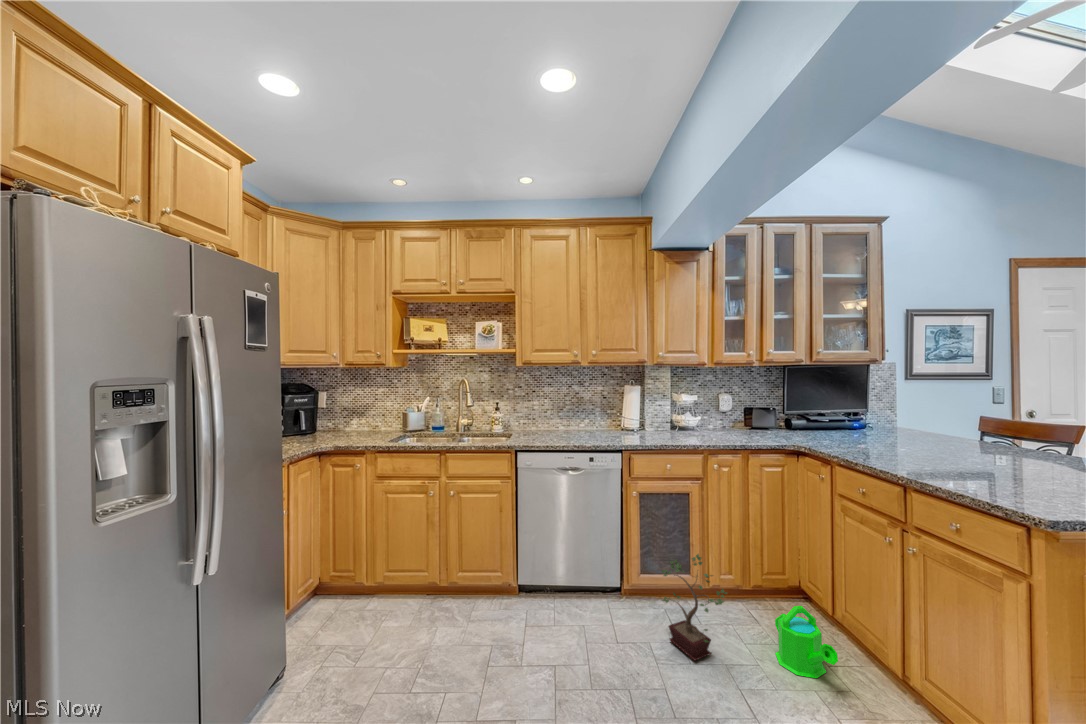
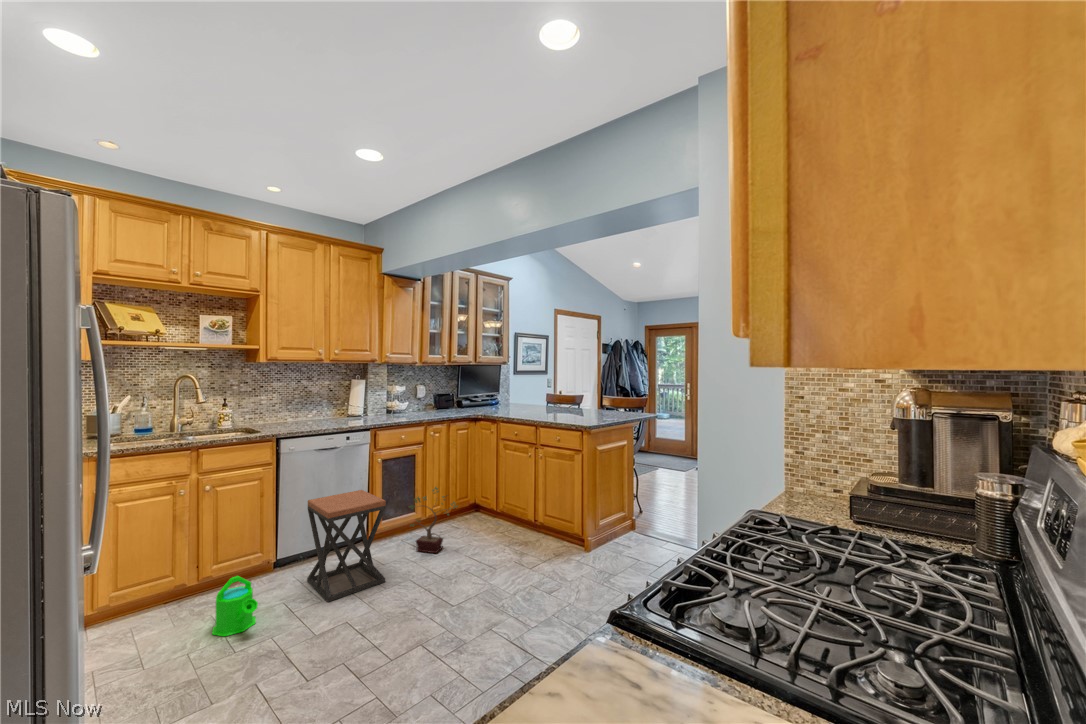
stool: none [516,531,597,681] -> present [307,490,386,602]
watering can: present [775,606,838,678] -> present [212,576,258,636]

